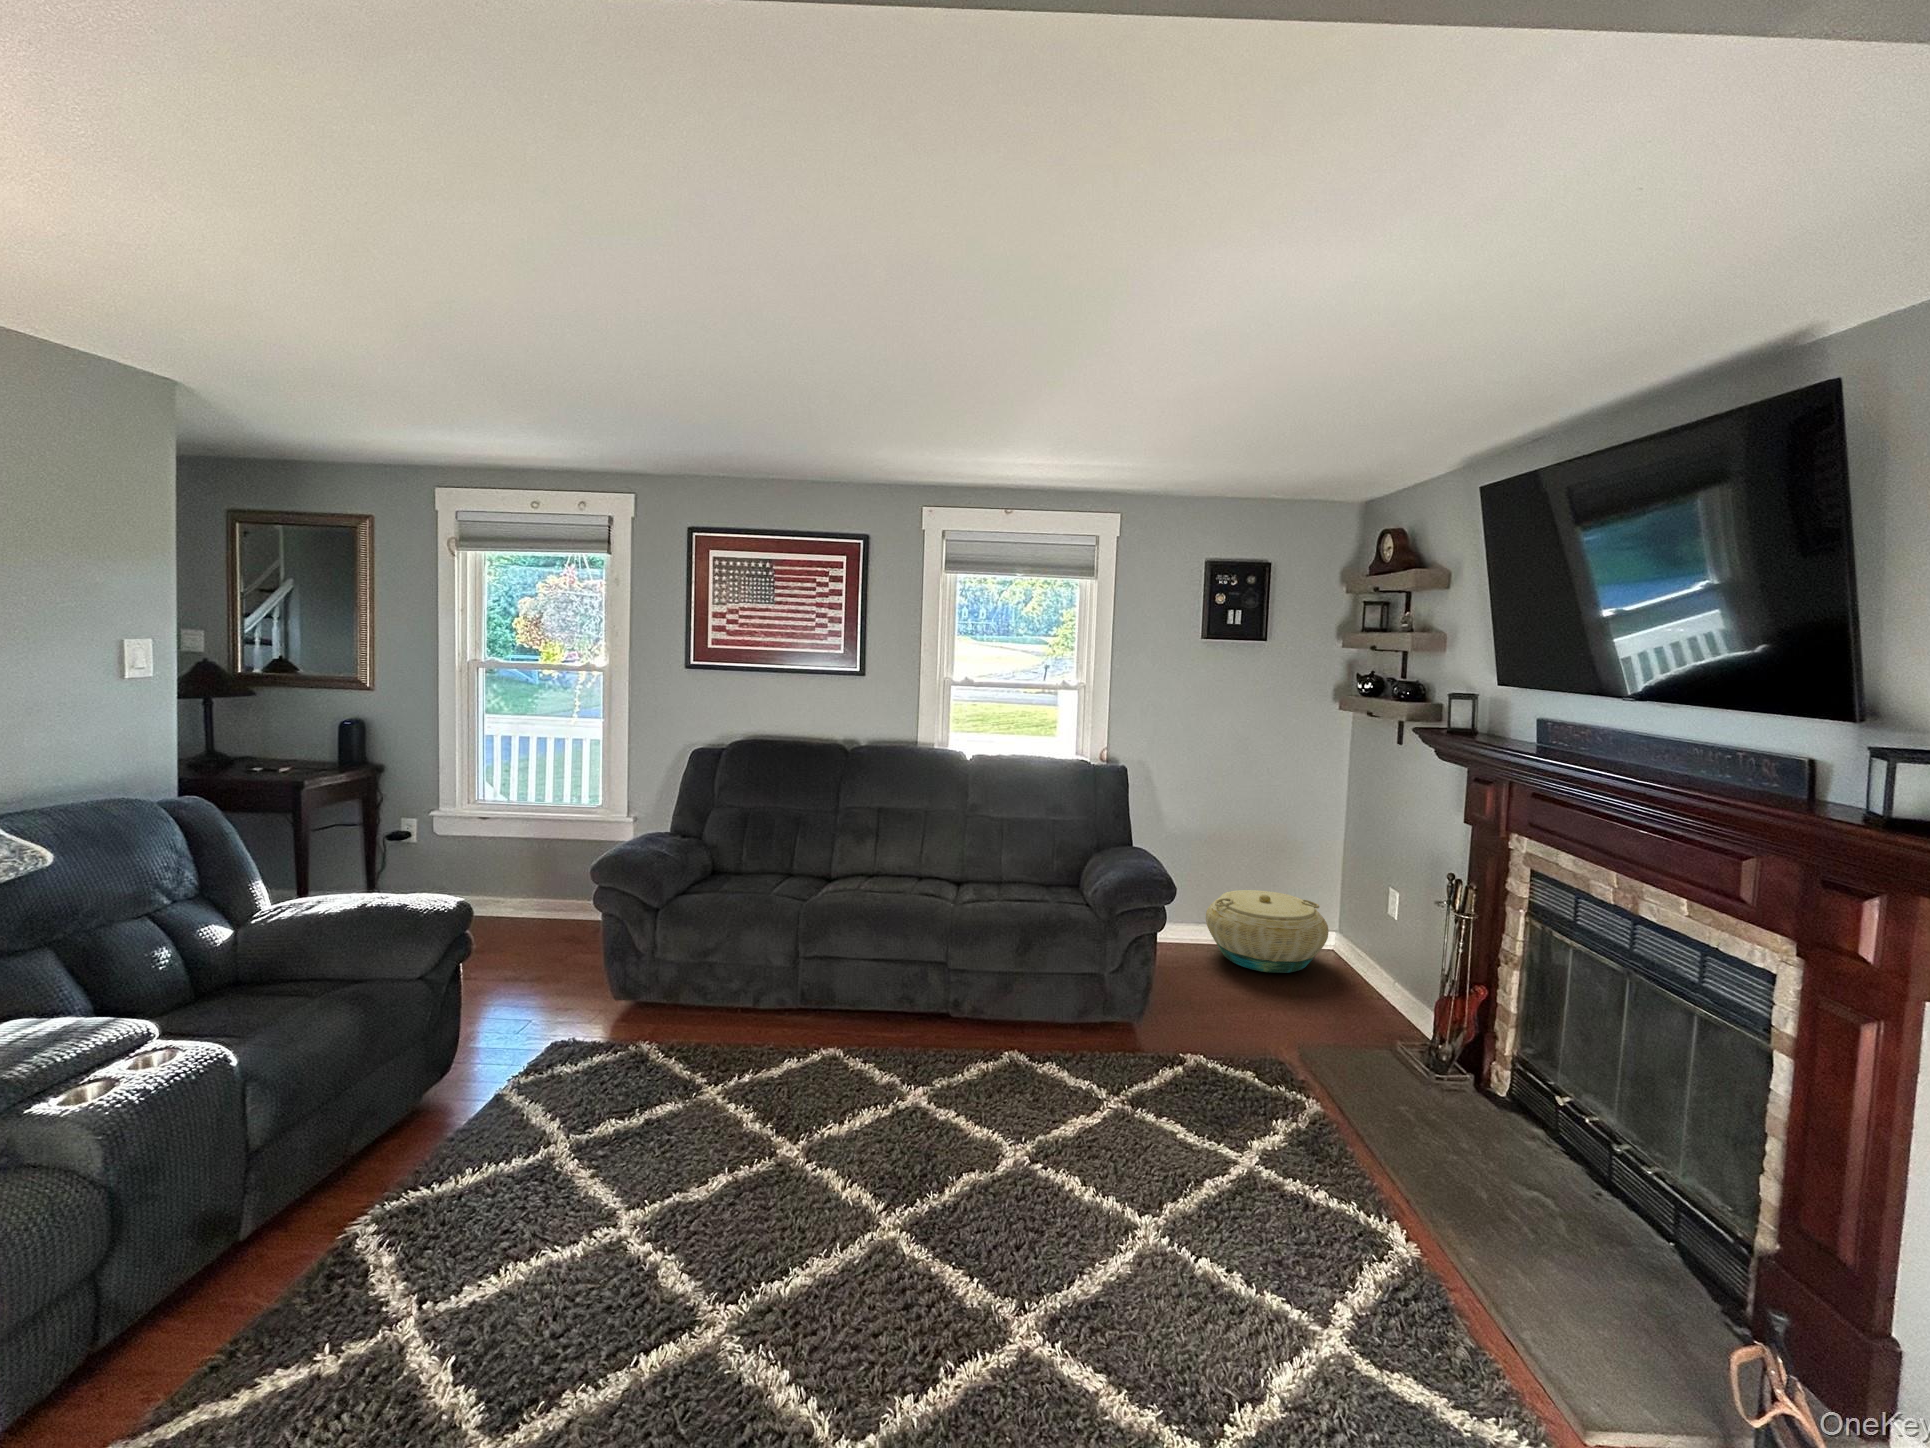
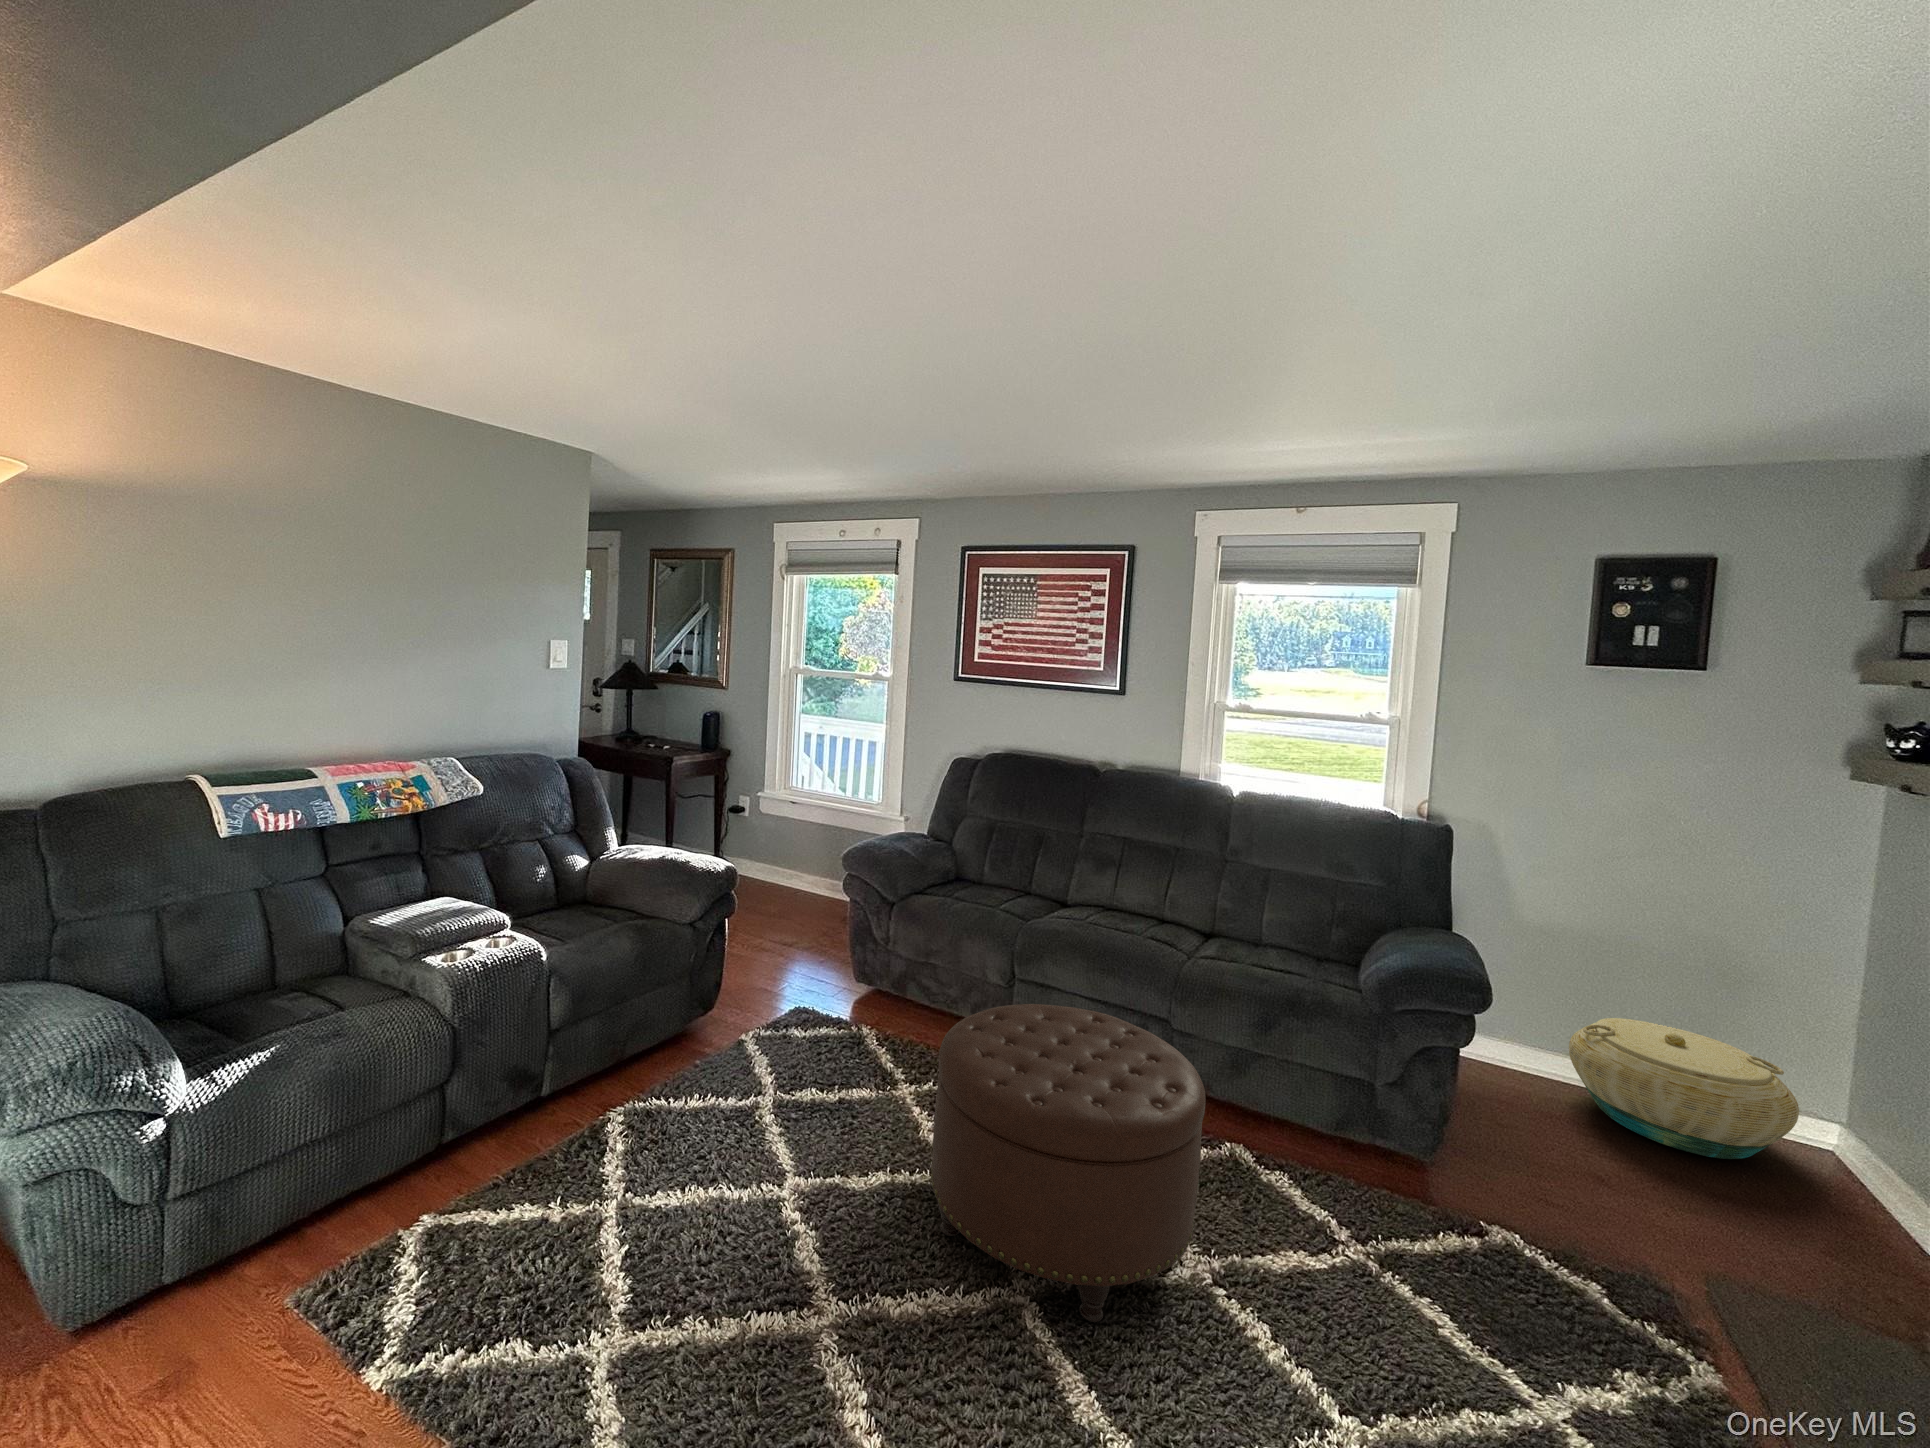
ottoman: none [780,969,1020,1228] -> present [931,1004,1205,1322]

